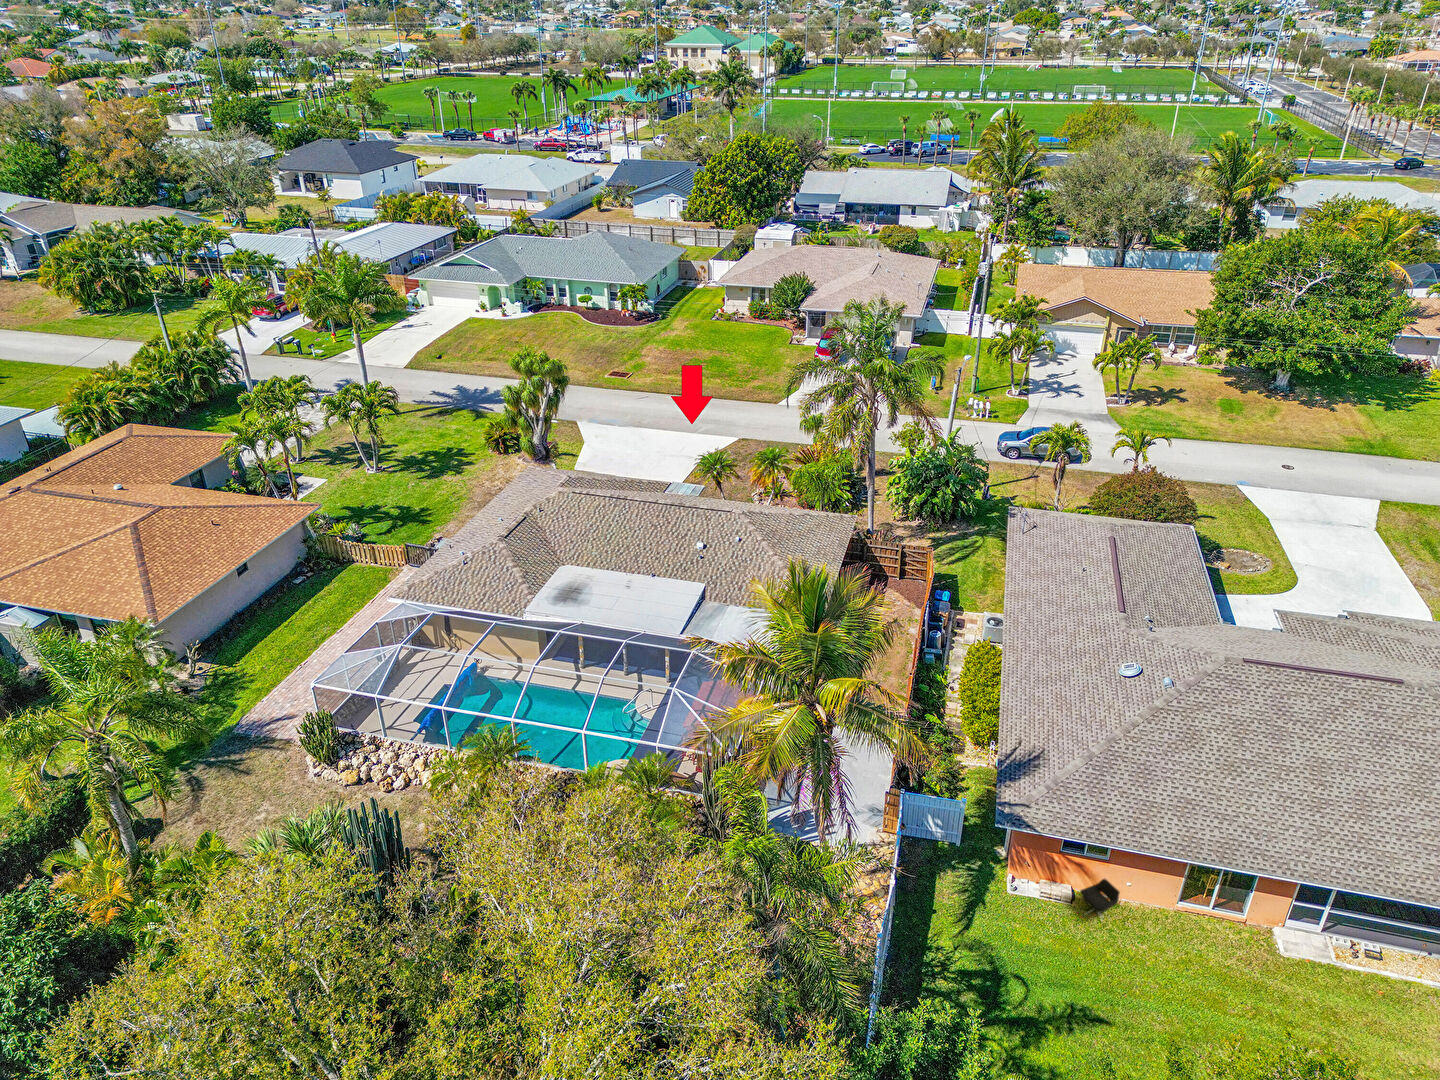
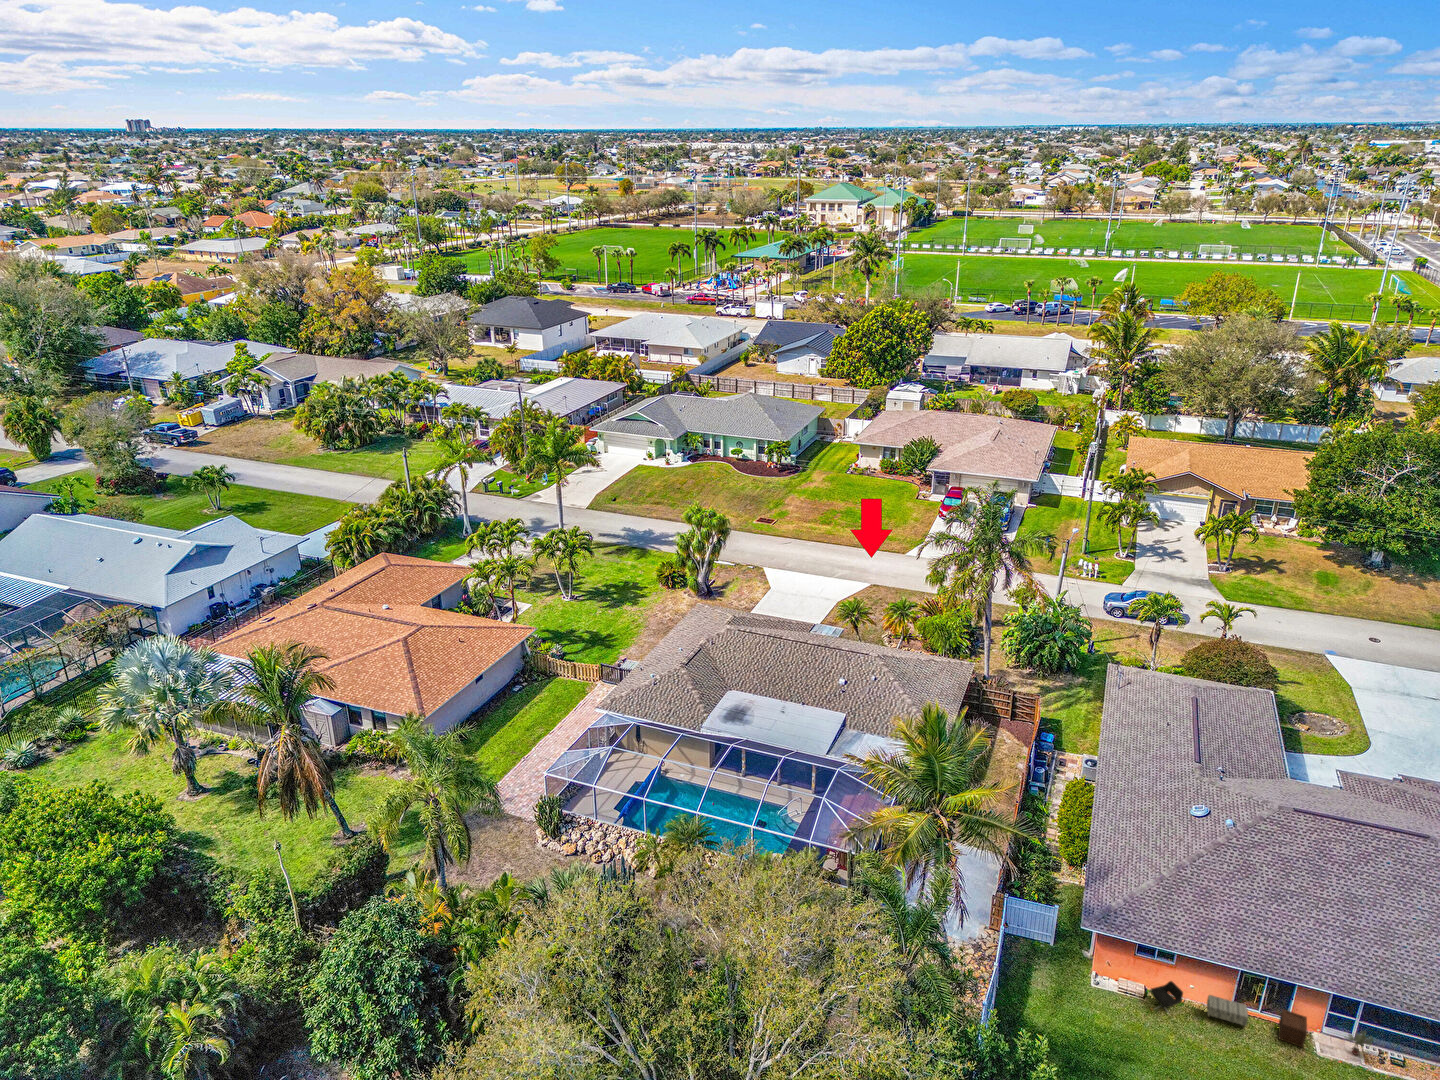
bench: none [1146,891,1197,928] -> present [1207,995,1248,1028]
wooden crate: none [1230,900,1268,945] -> present [1279,1009,1307,1047]
potted tree: none [1309,918,1345,947] -> present [1345,1031,1374,1055]

